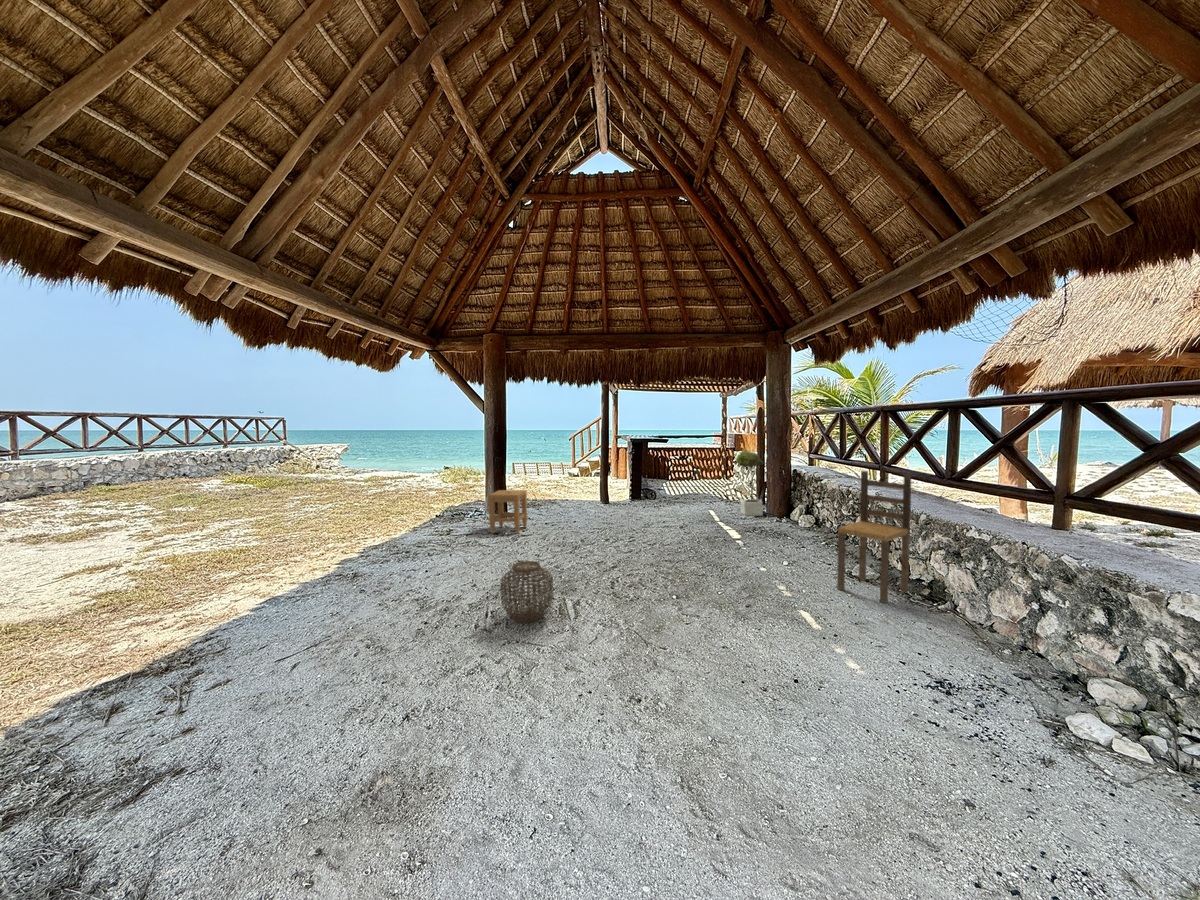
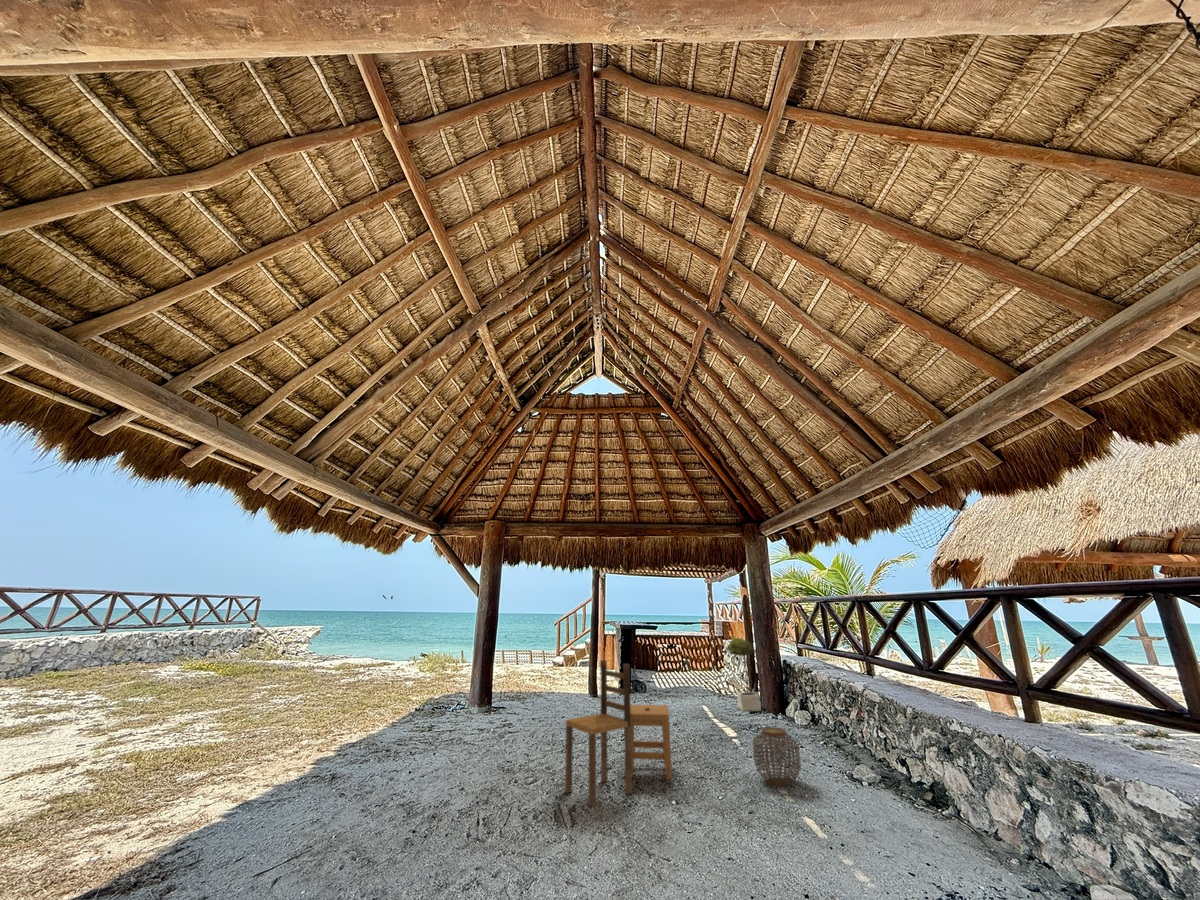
chair: present [837,471,911,603] -> present [565,660,632,806]
stool: present [488,490,527,534] -> present [630,705,671,780]
woven basket: present [500,561,553,623] -> present [753,727,801,787]

